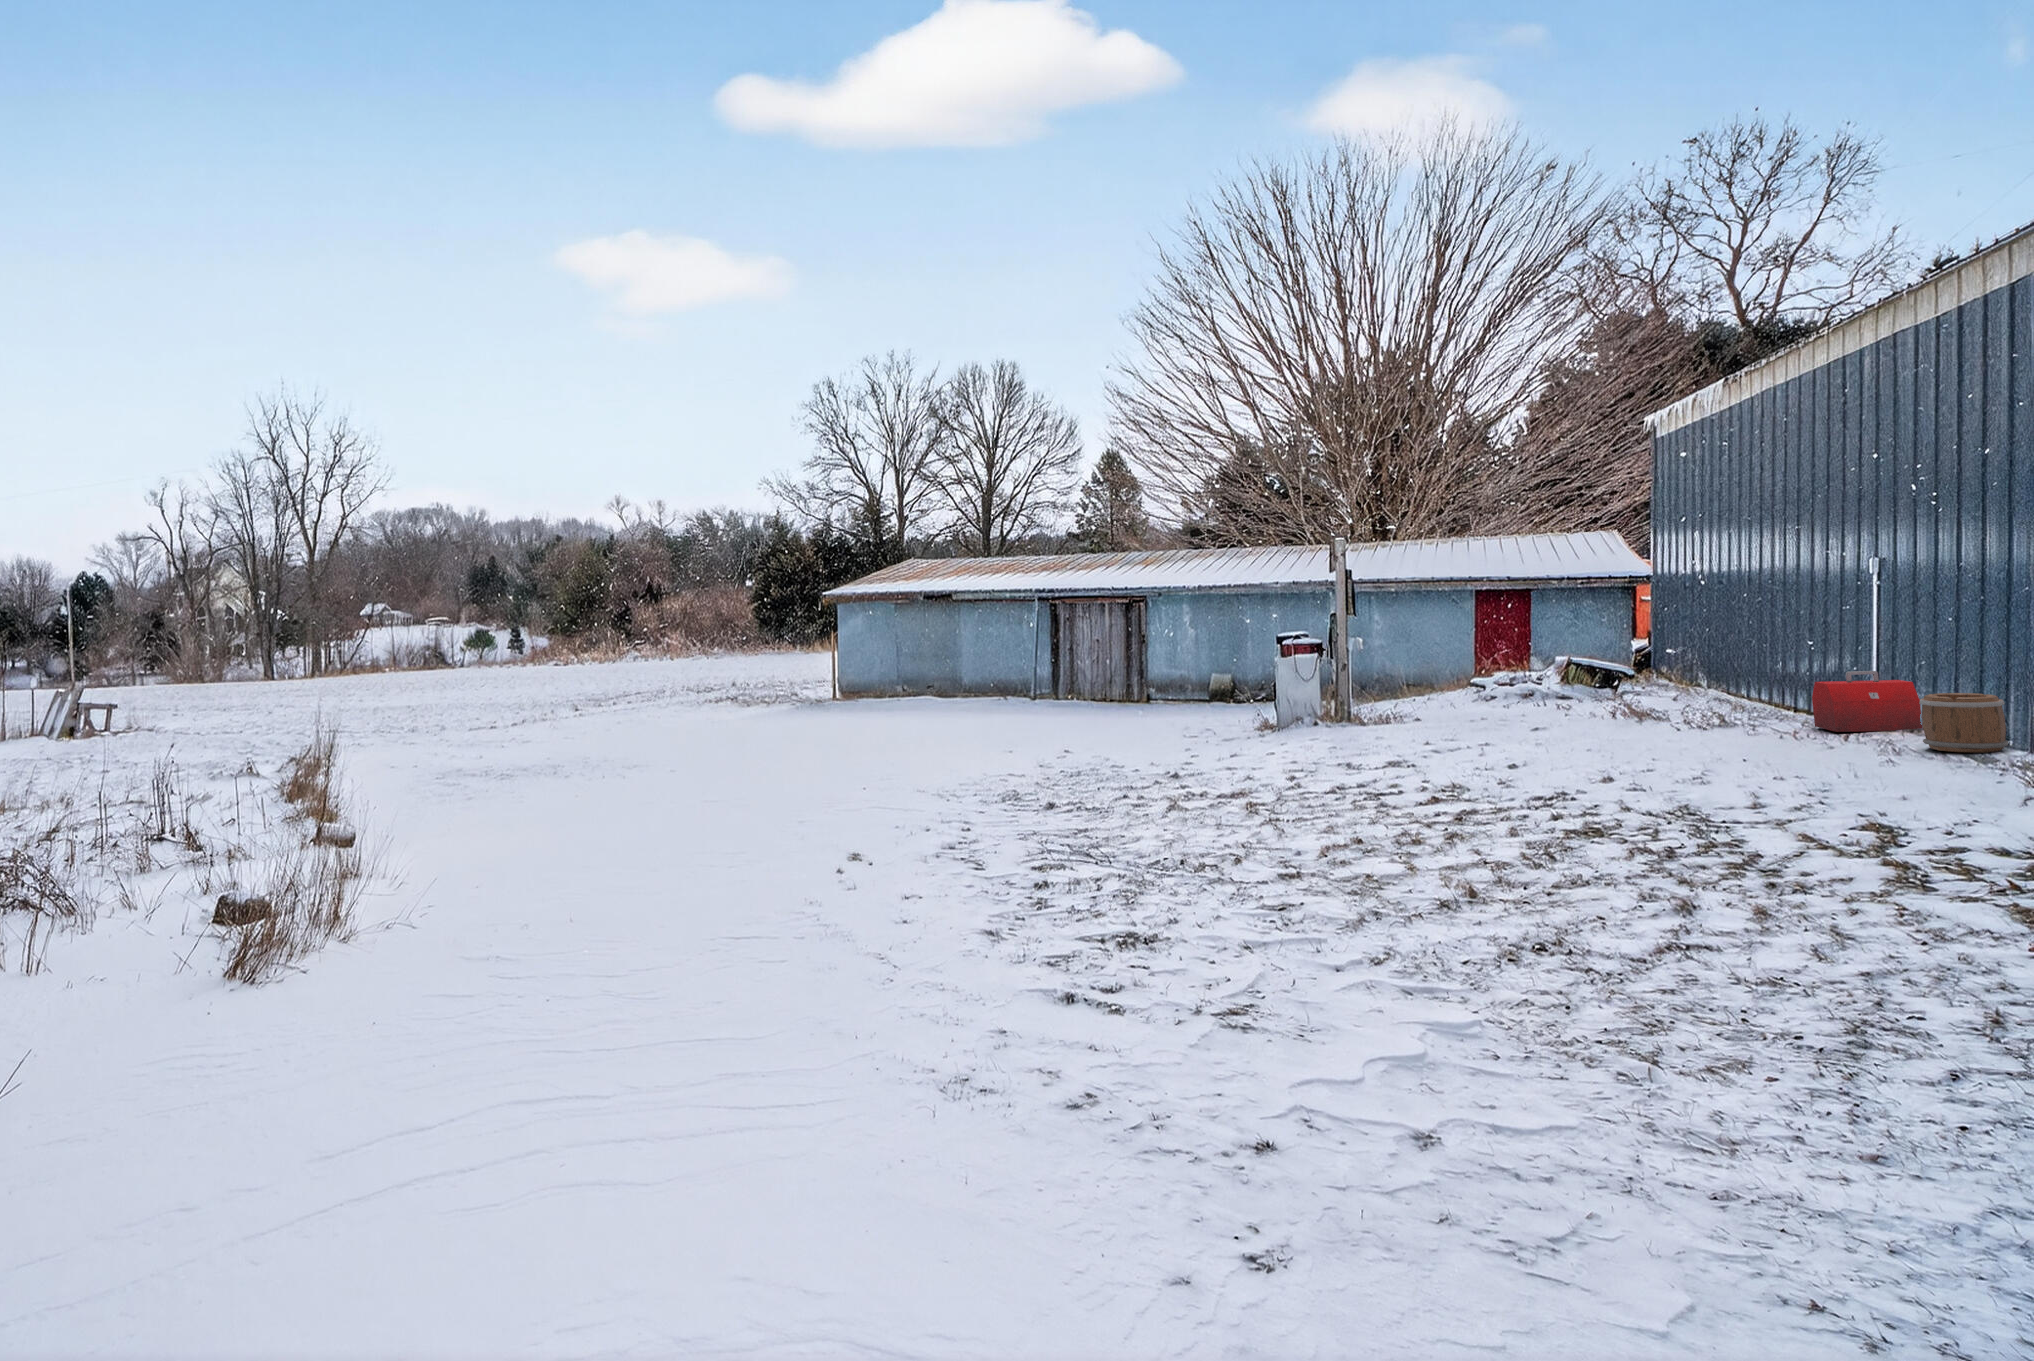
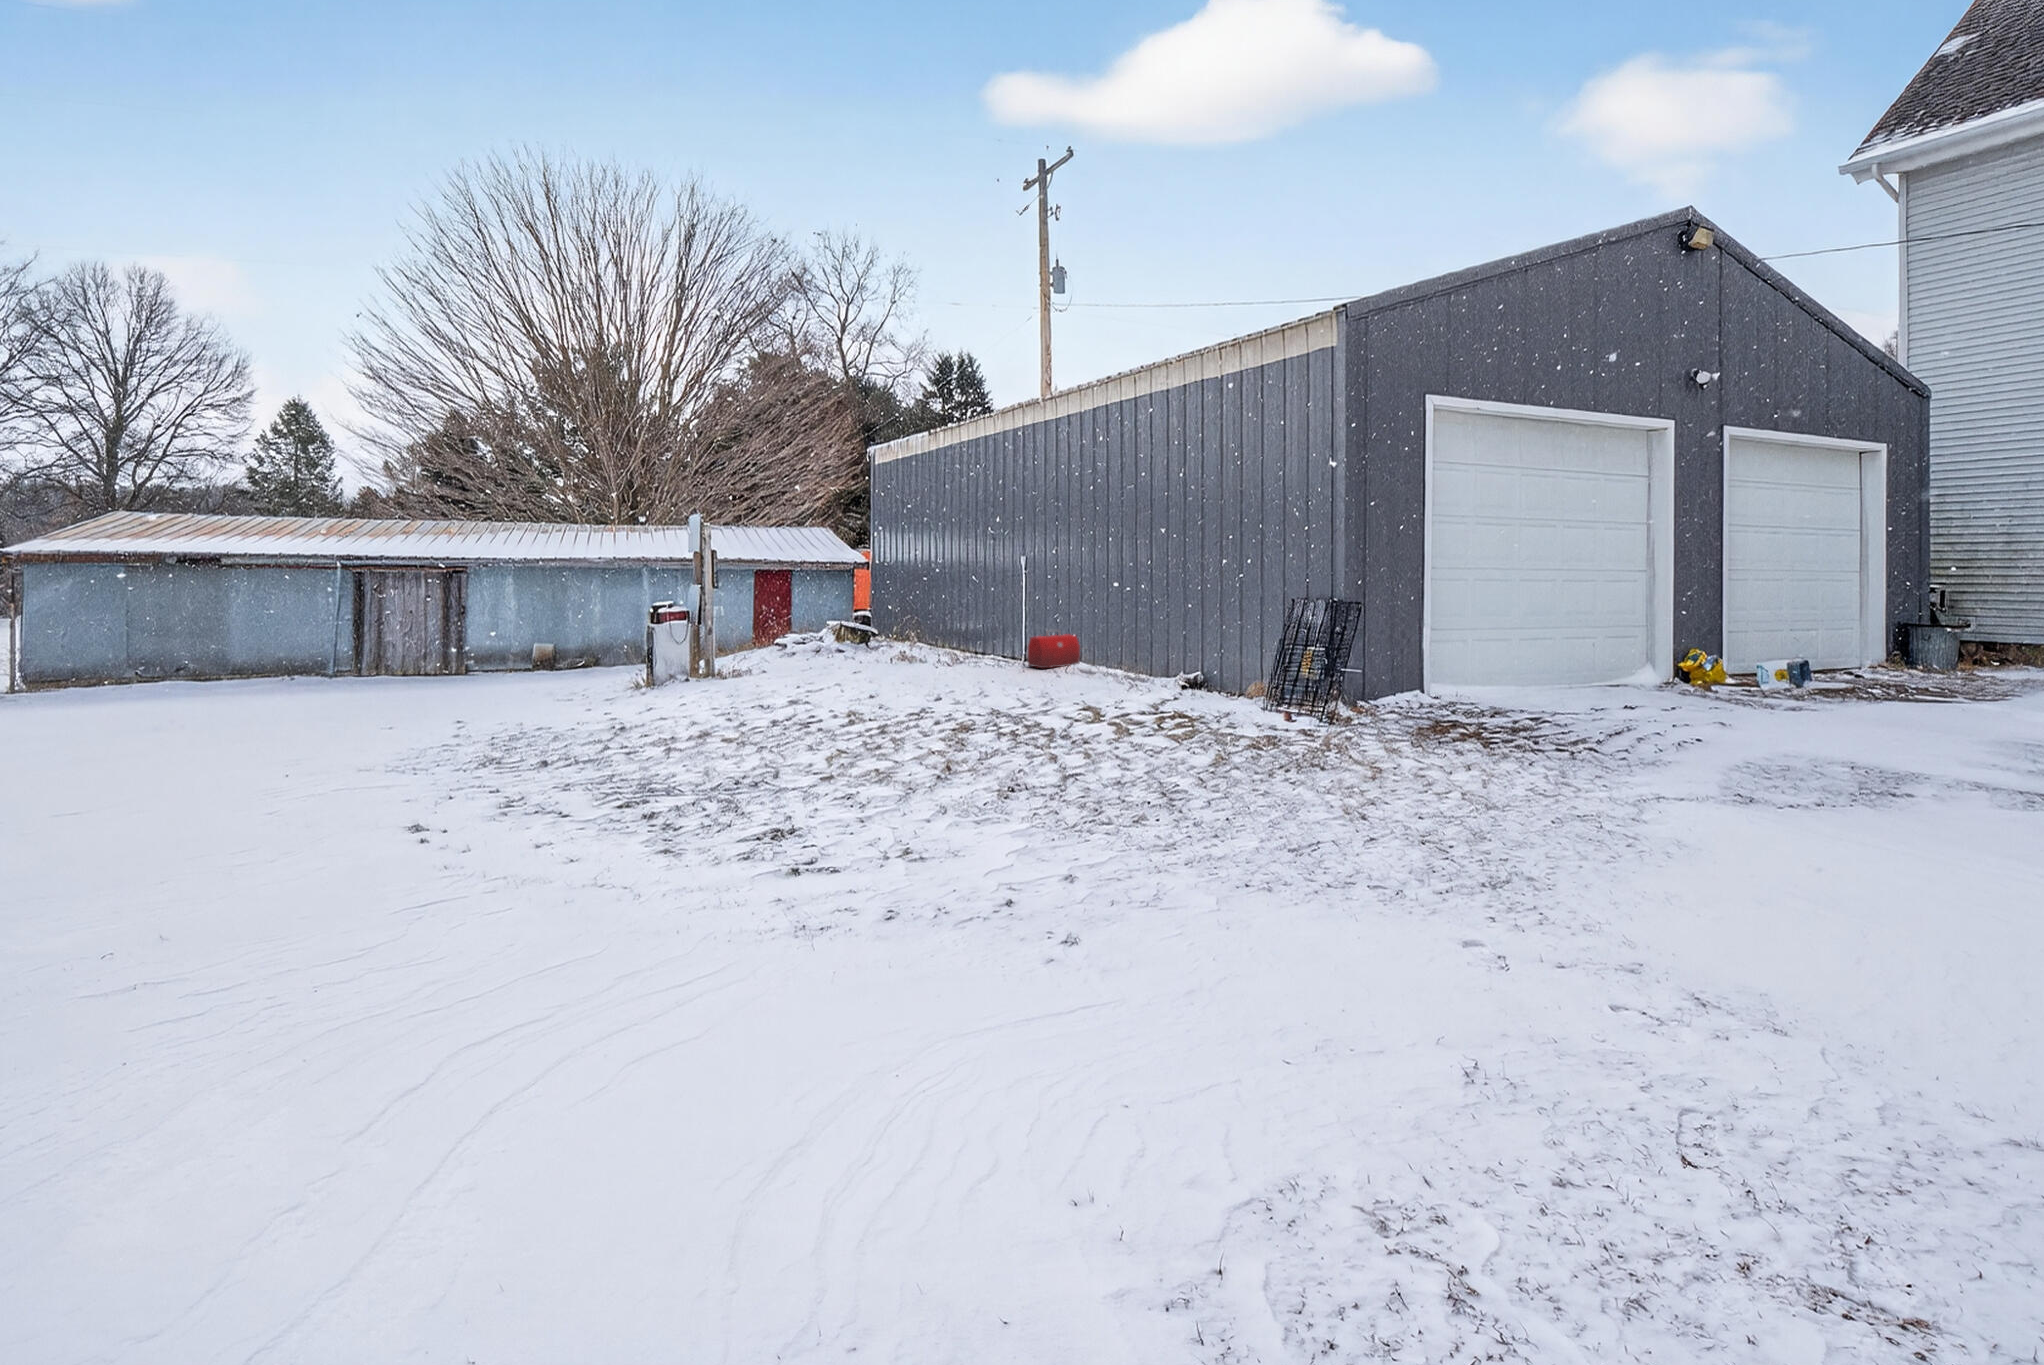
bucket: present [1919,693,2008,753] -> none [1093,642,1130,677]

